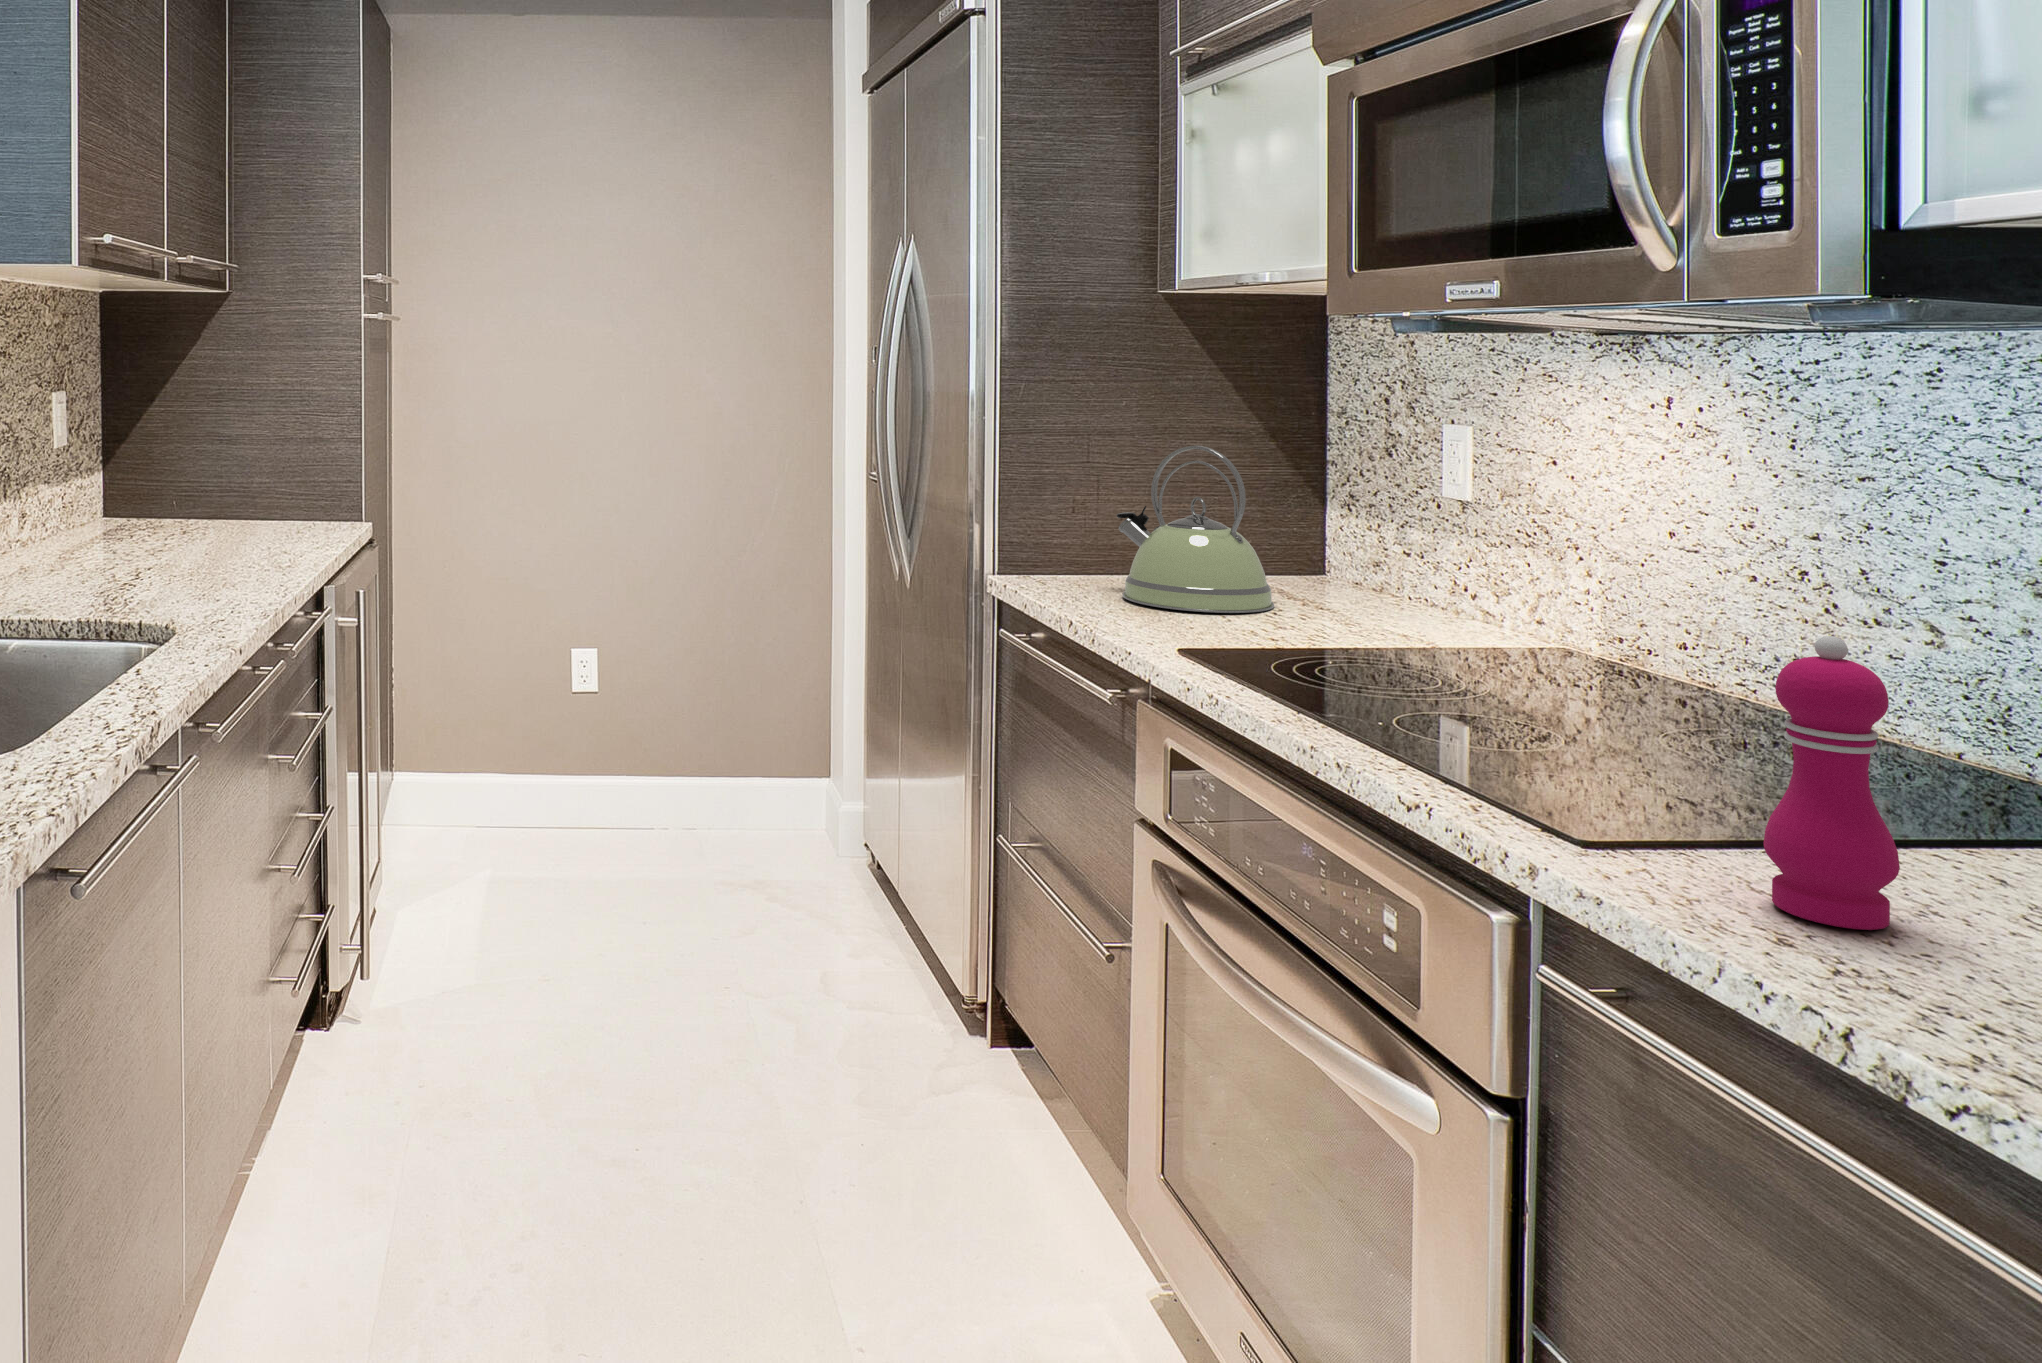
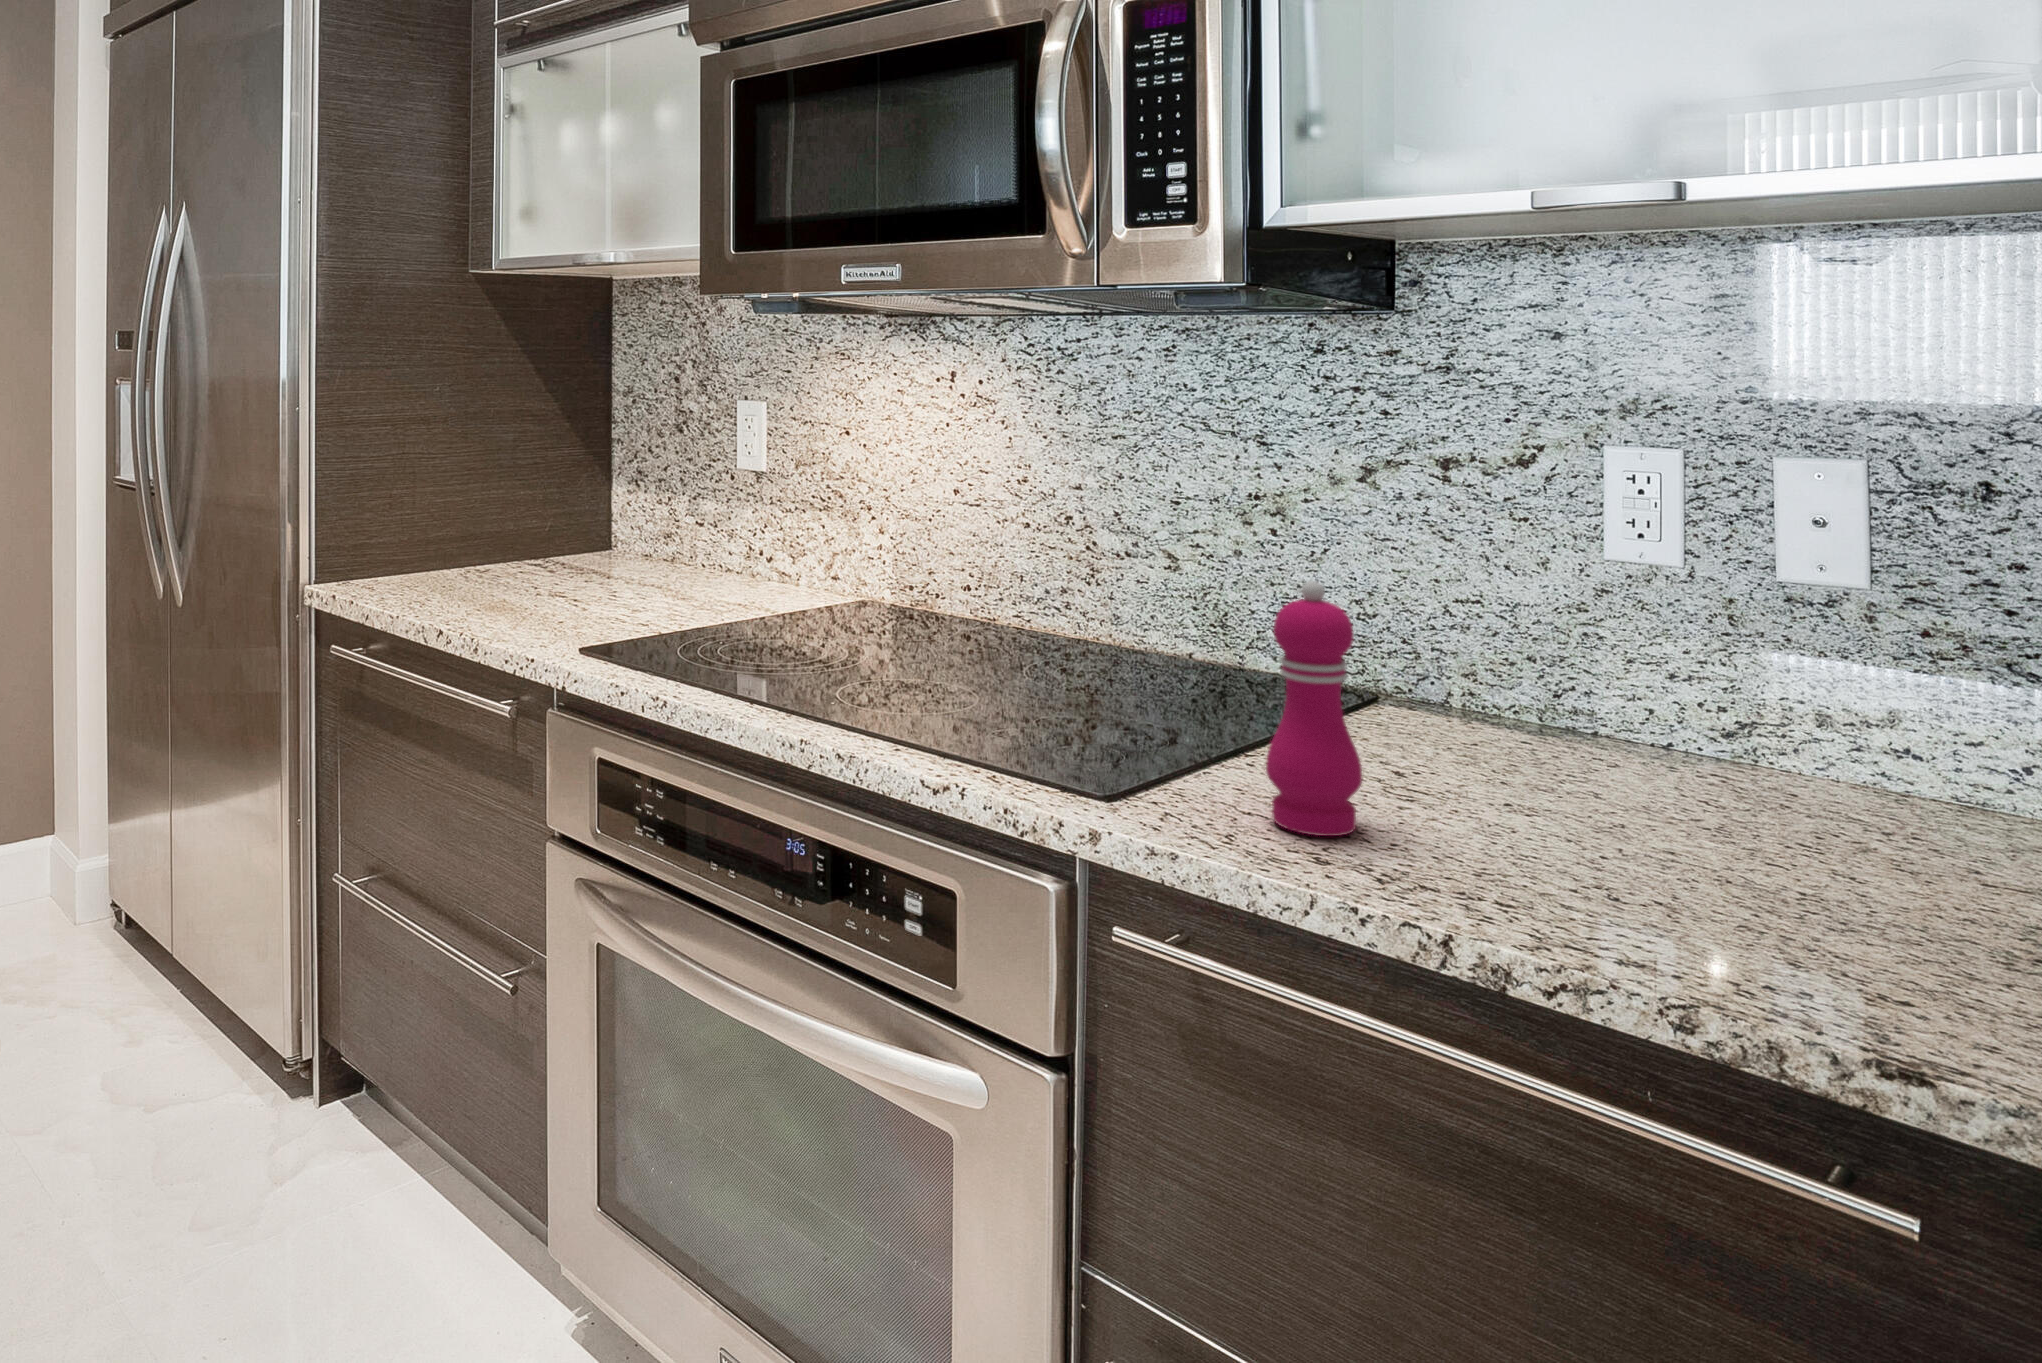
kettle: present [1117,446,1274,613] -> none [456,434,616,611]

